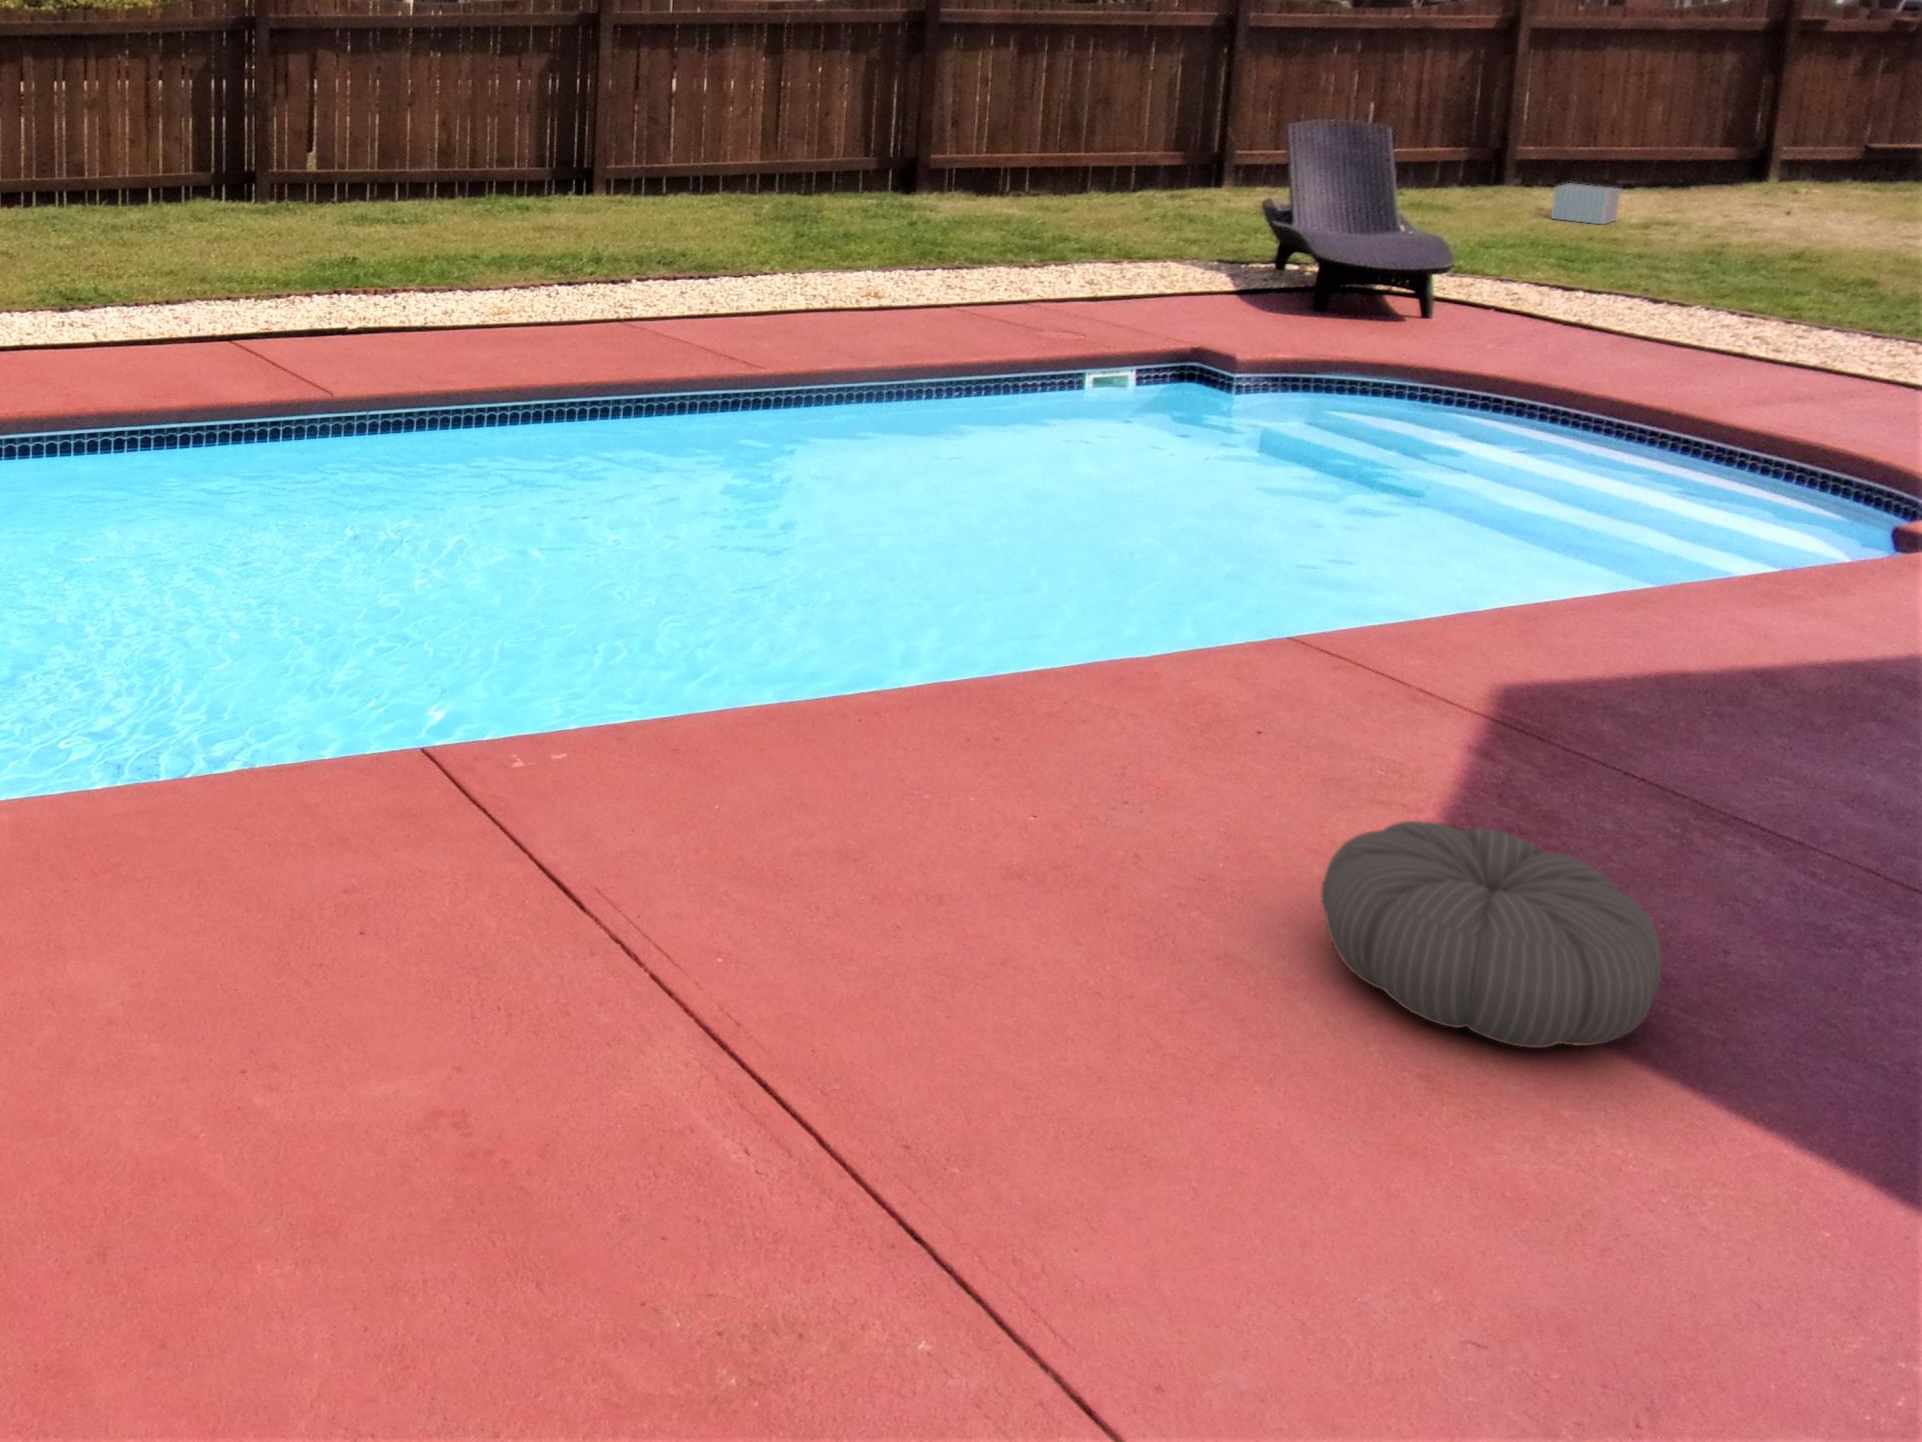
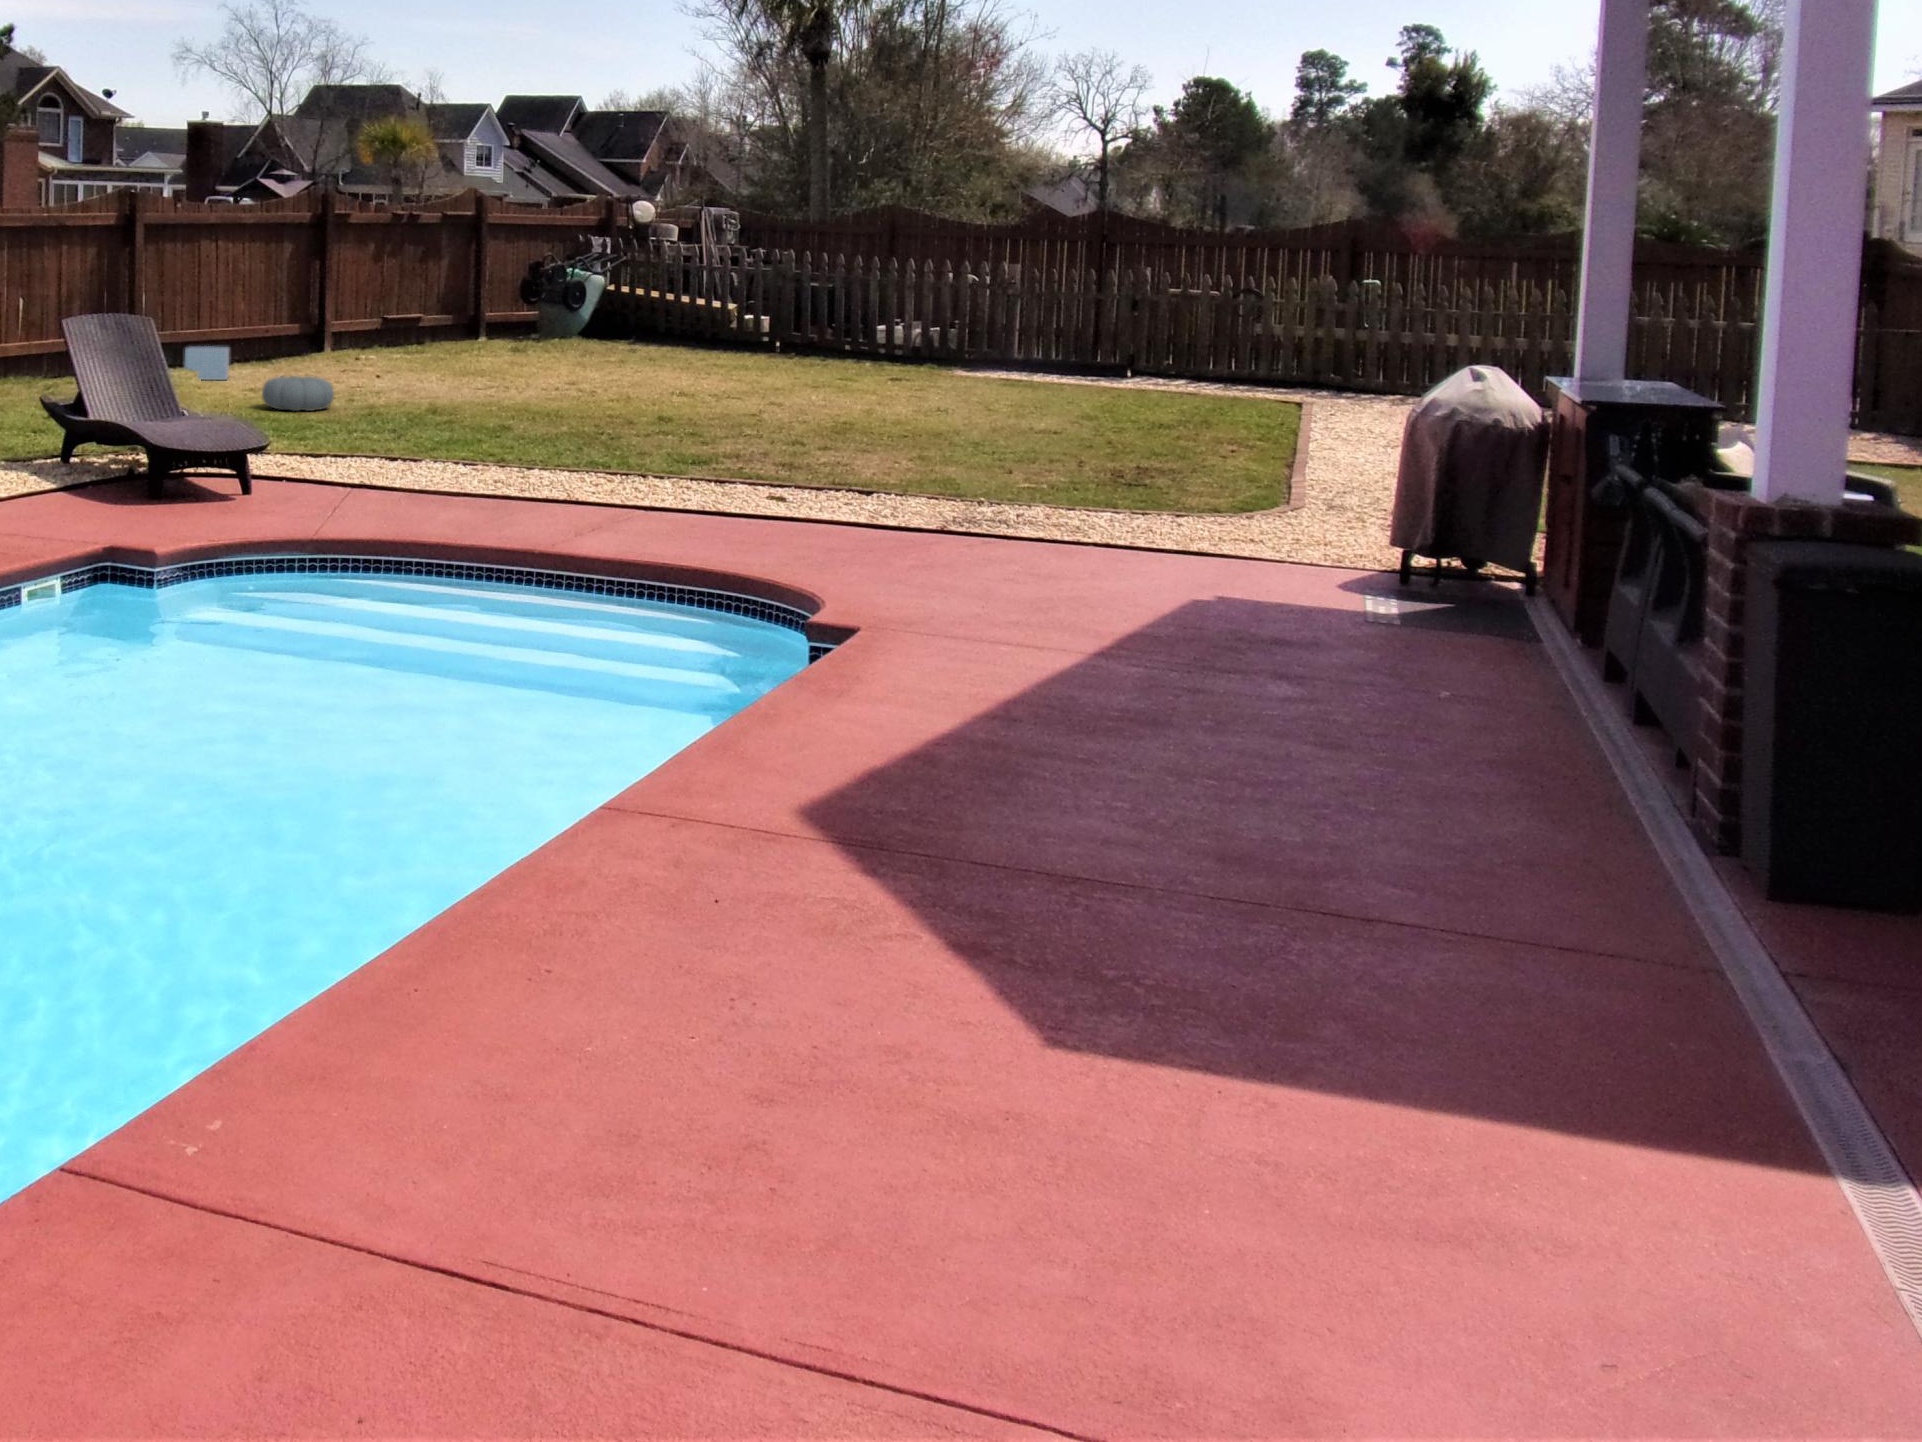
pouf: present [1321,821,1661,1048] -> present [262,376,334,411]

